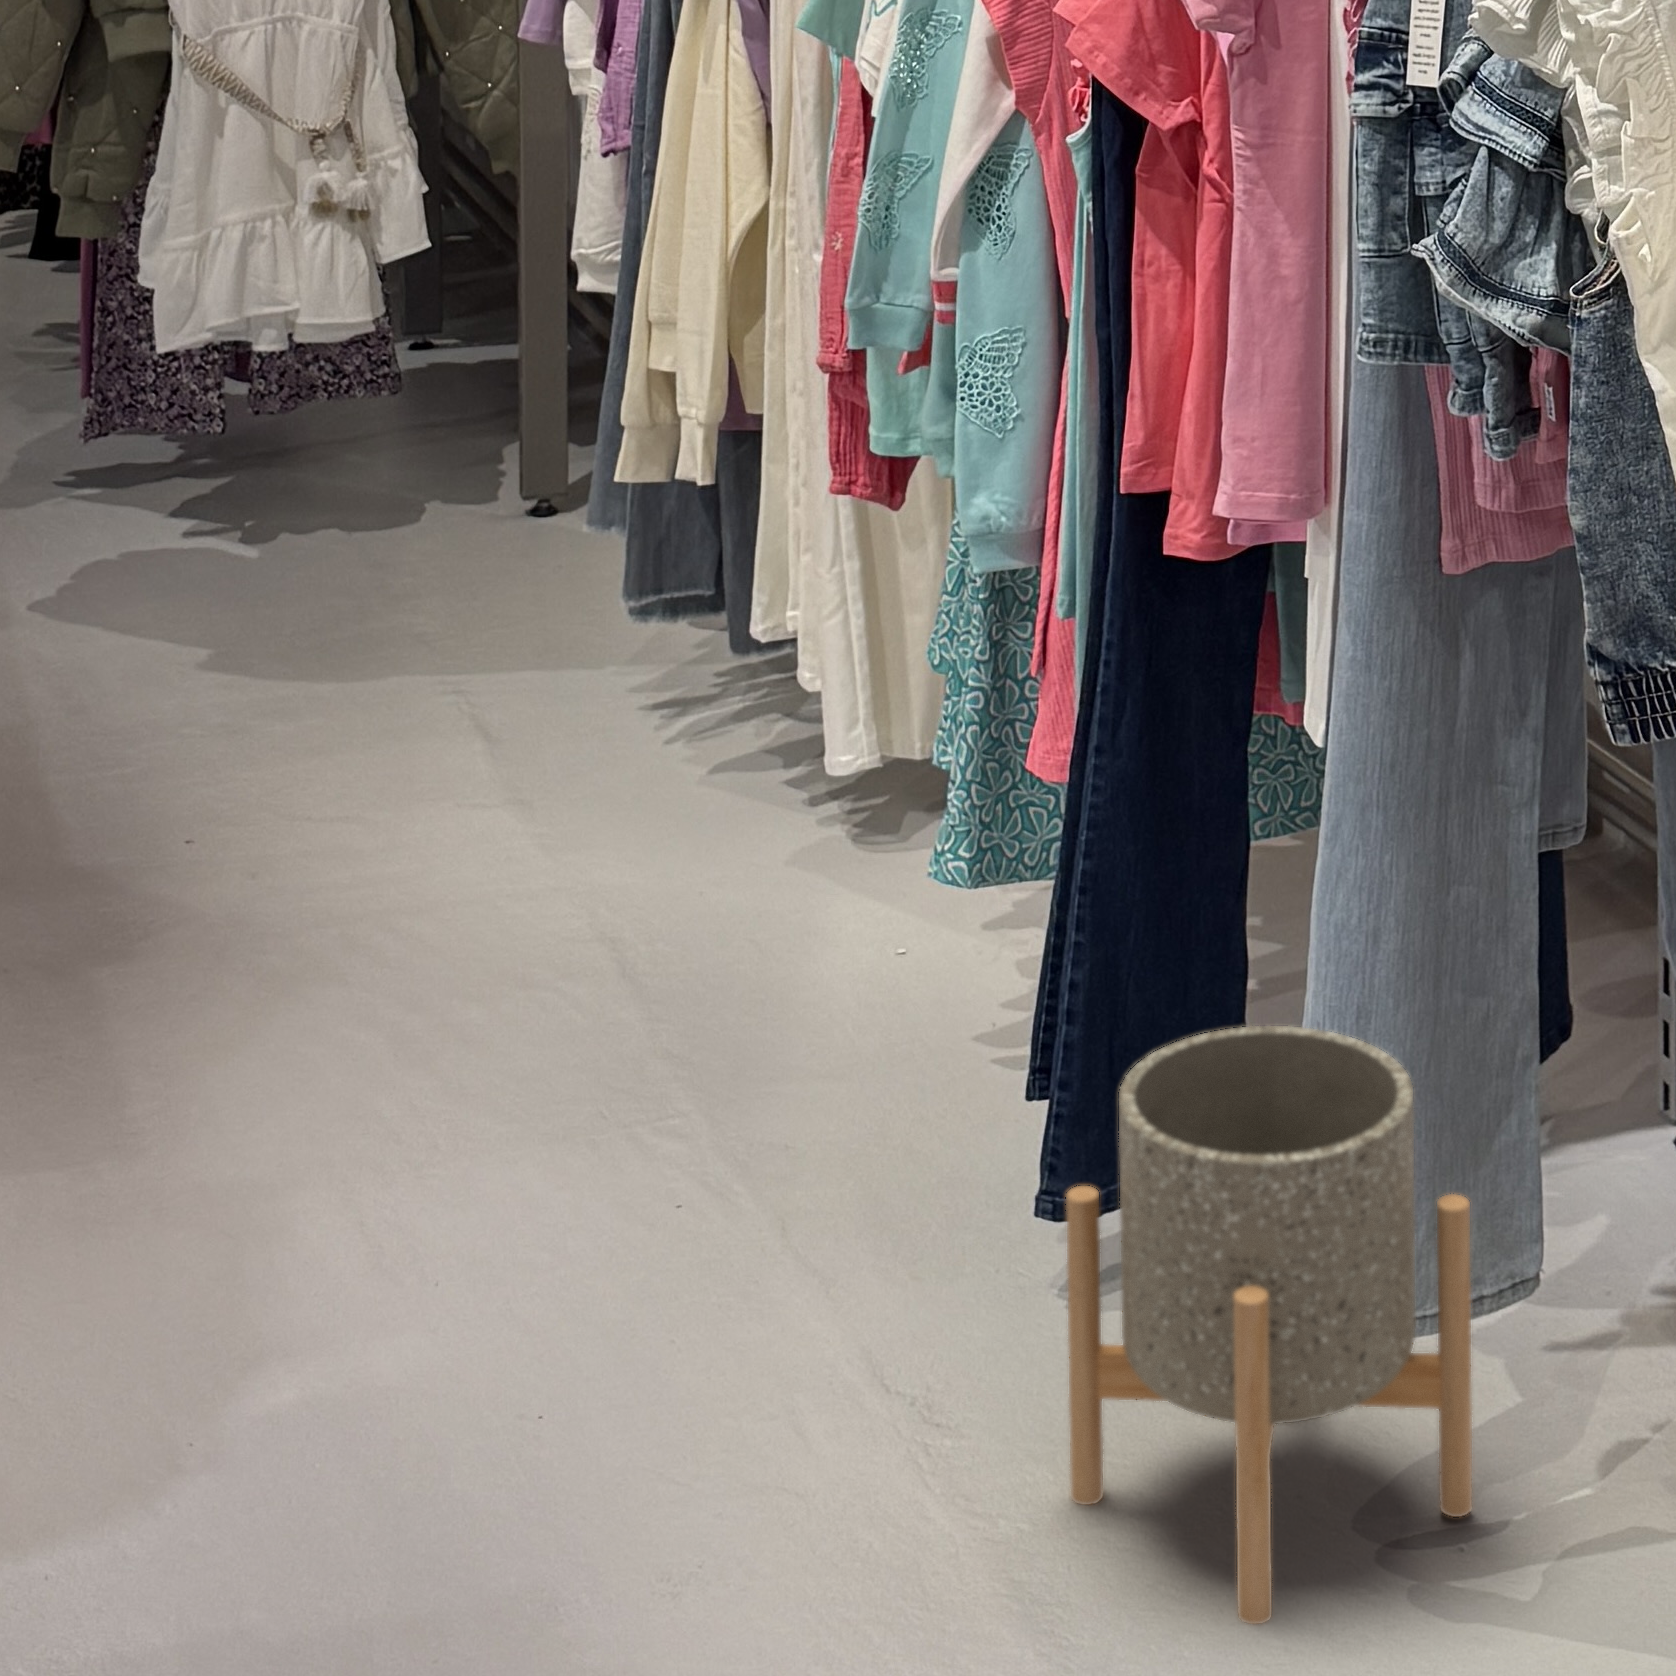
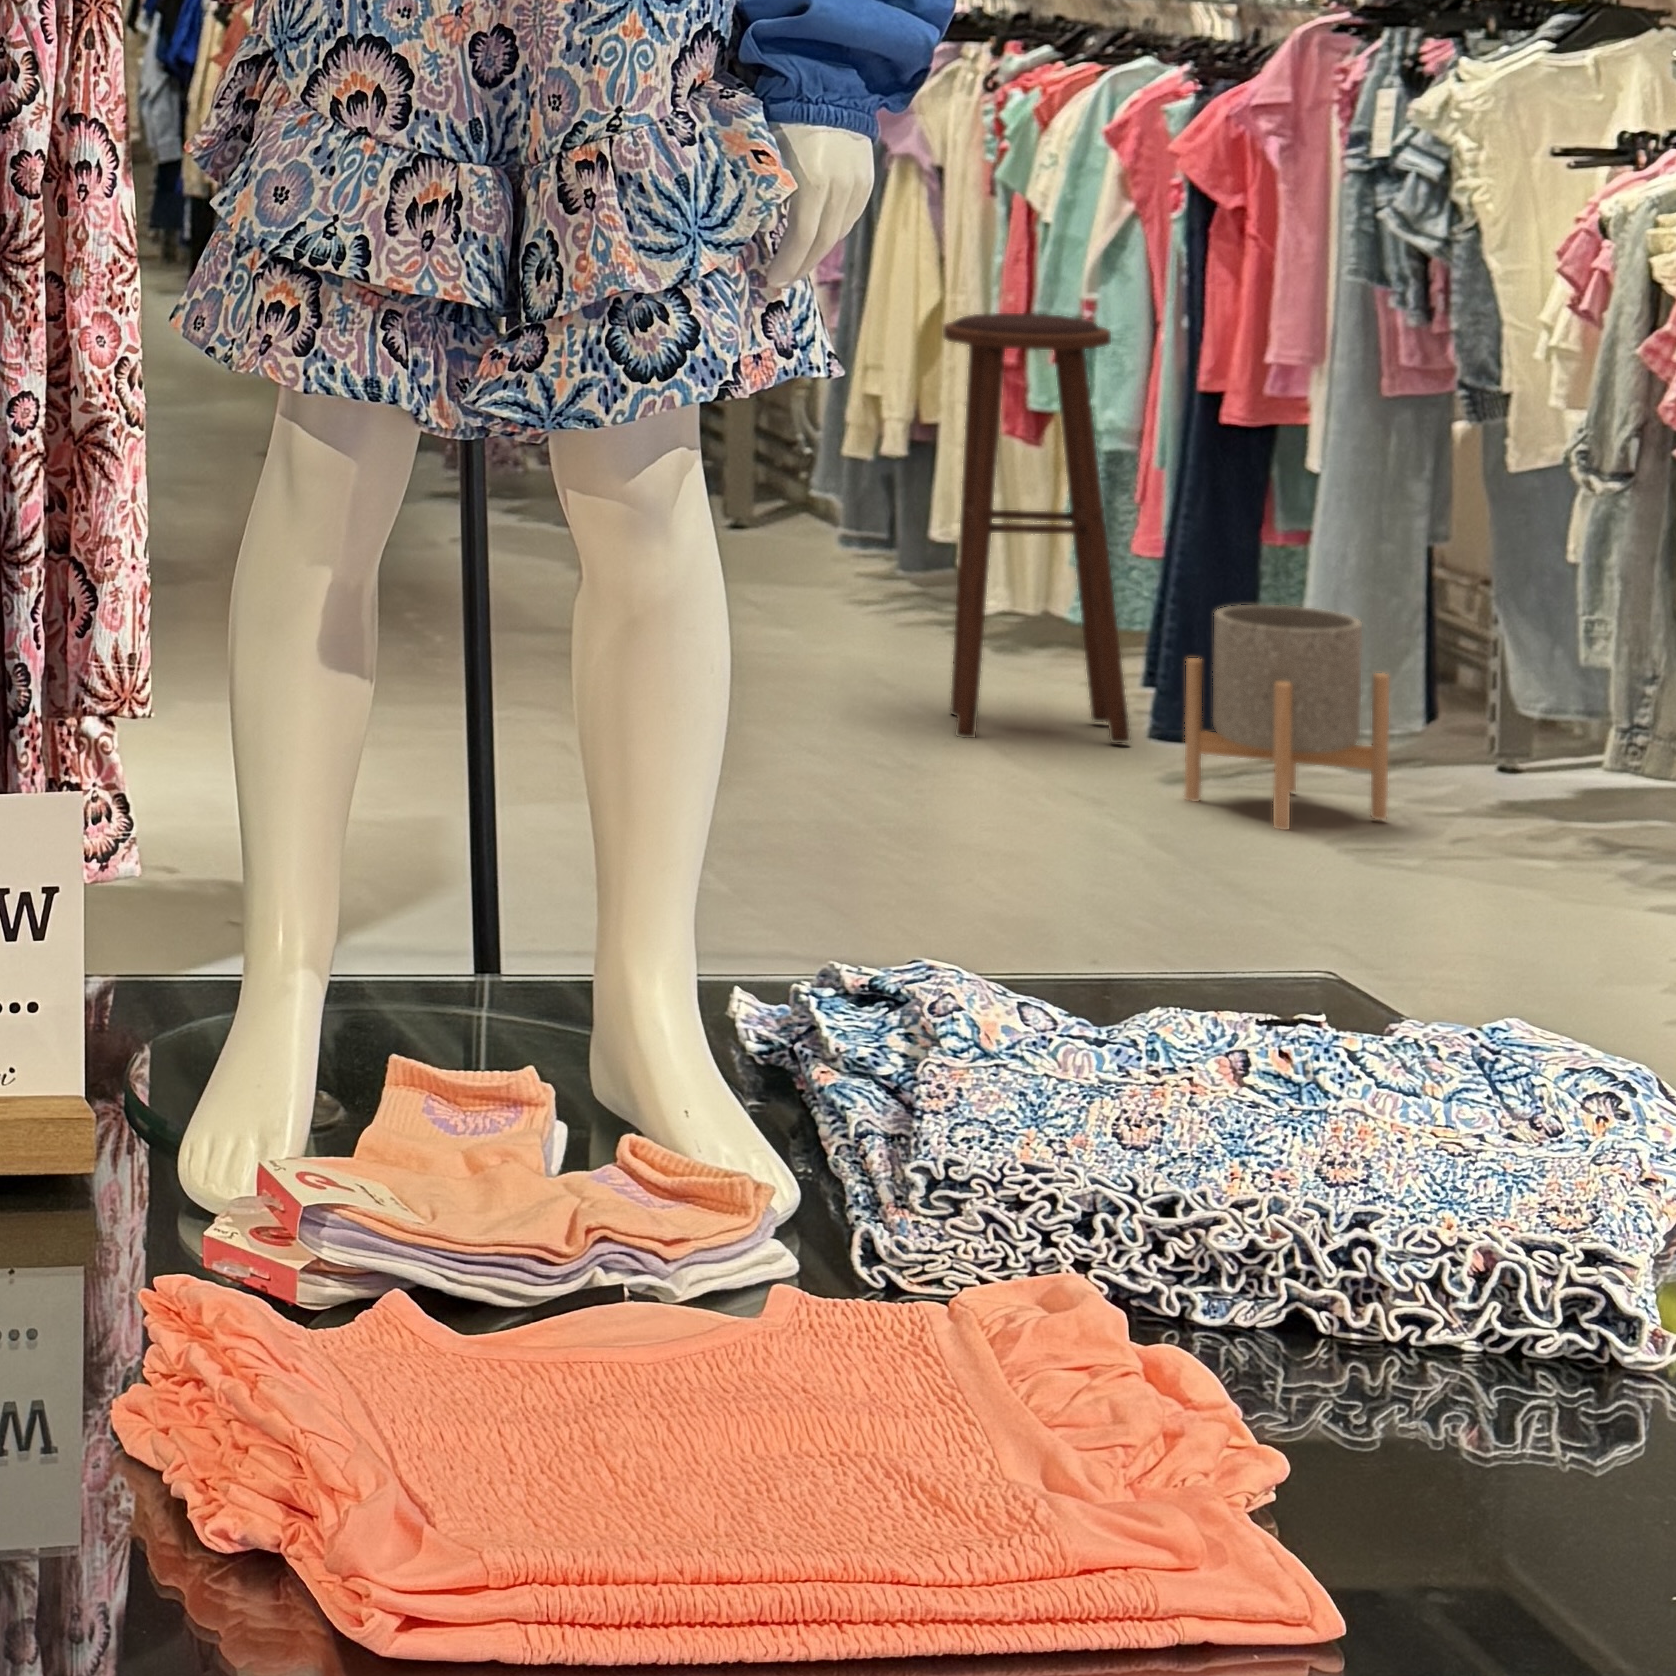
stool: none [628,341,1007,1273] -> present [943,313,1130,743]

